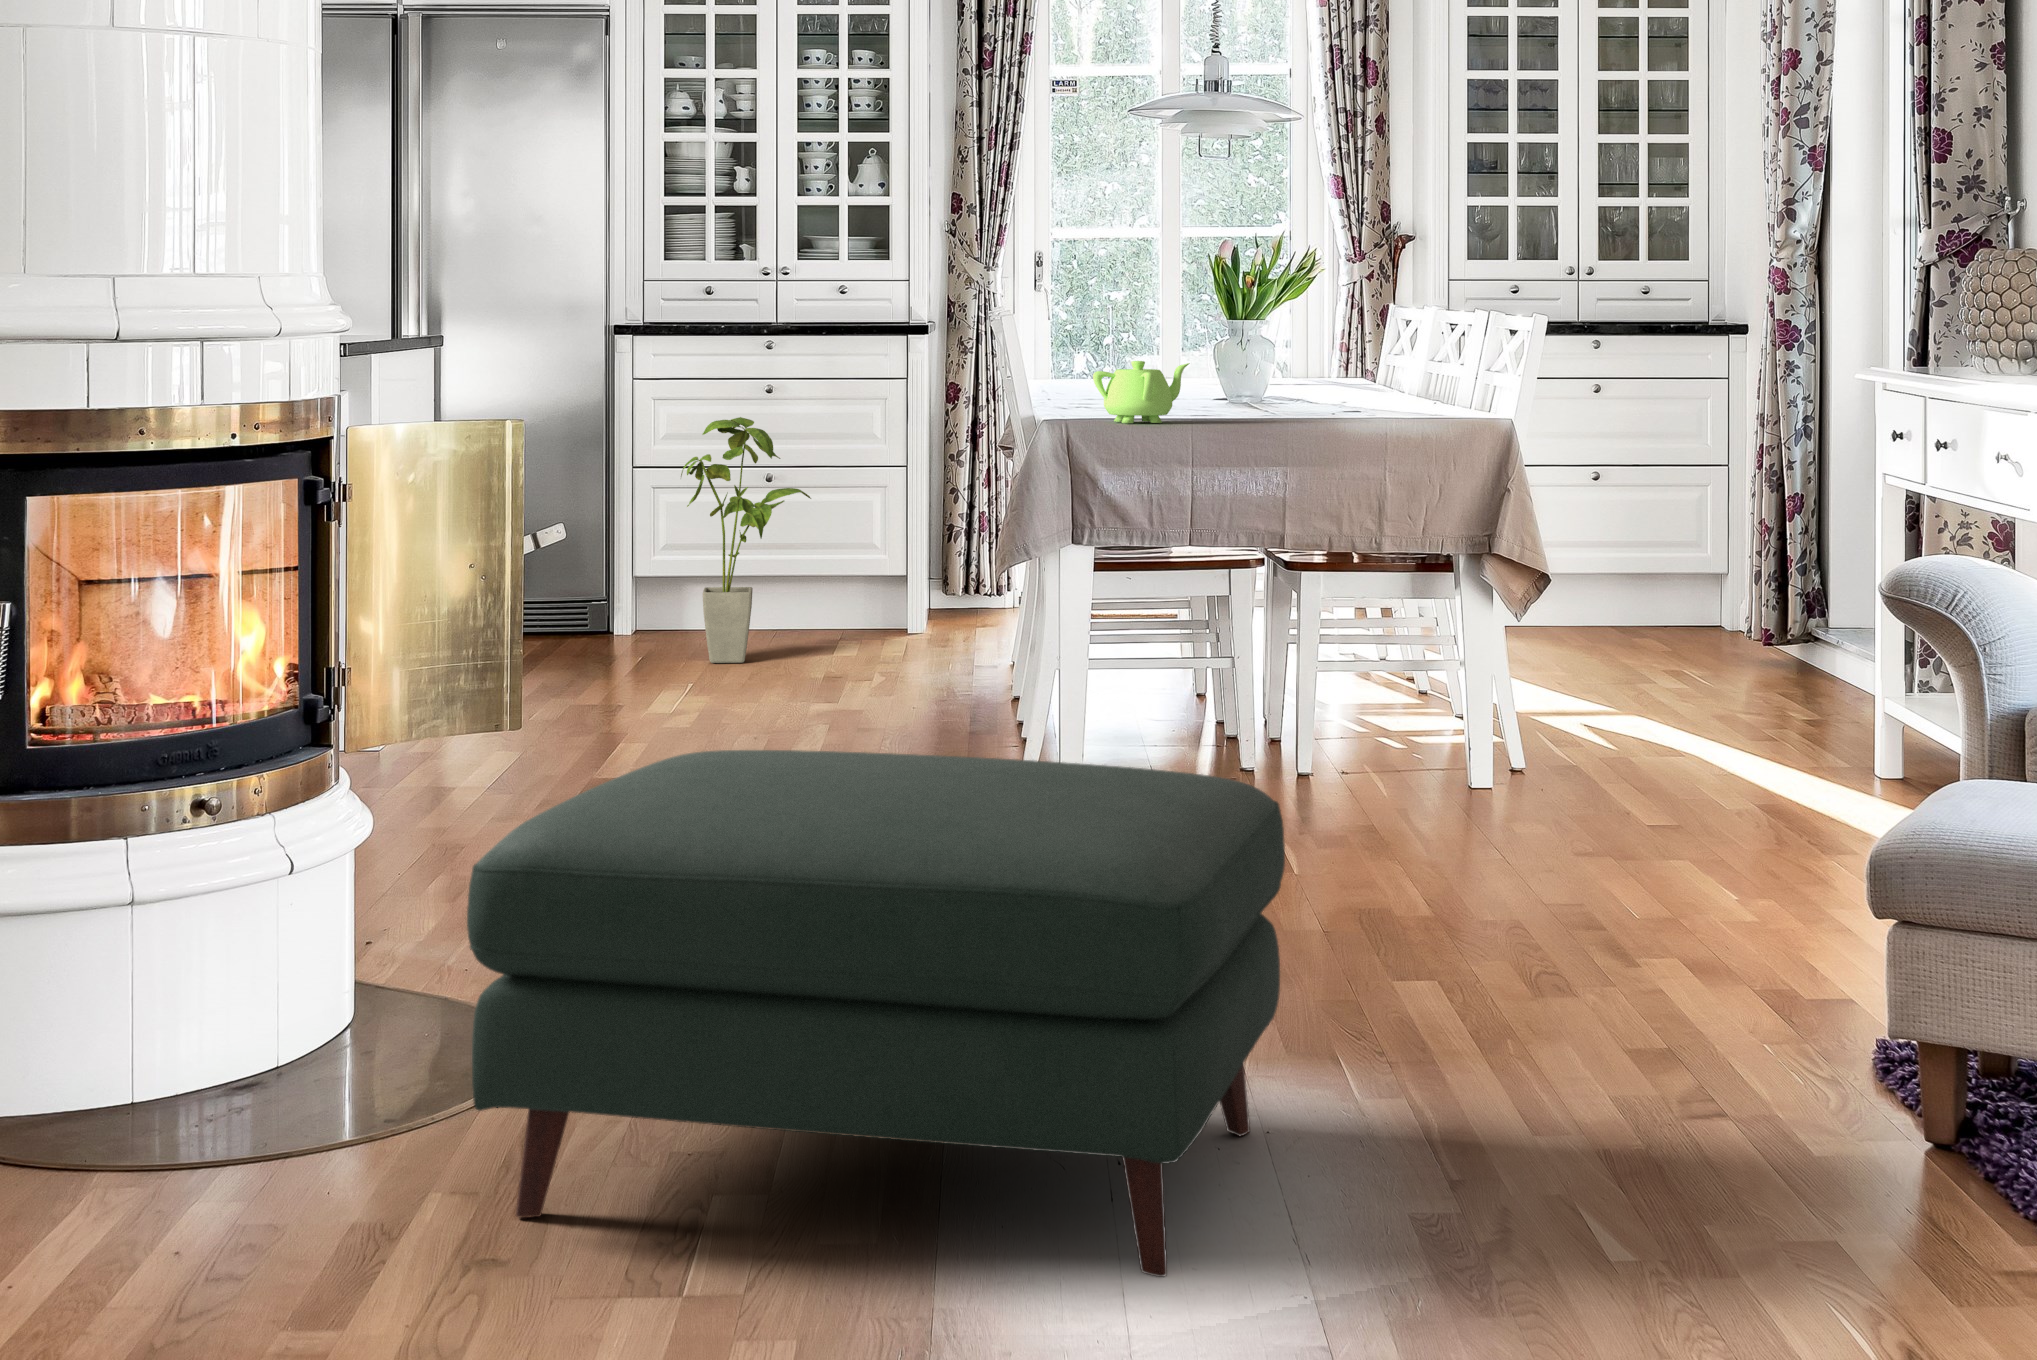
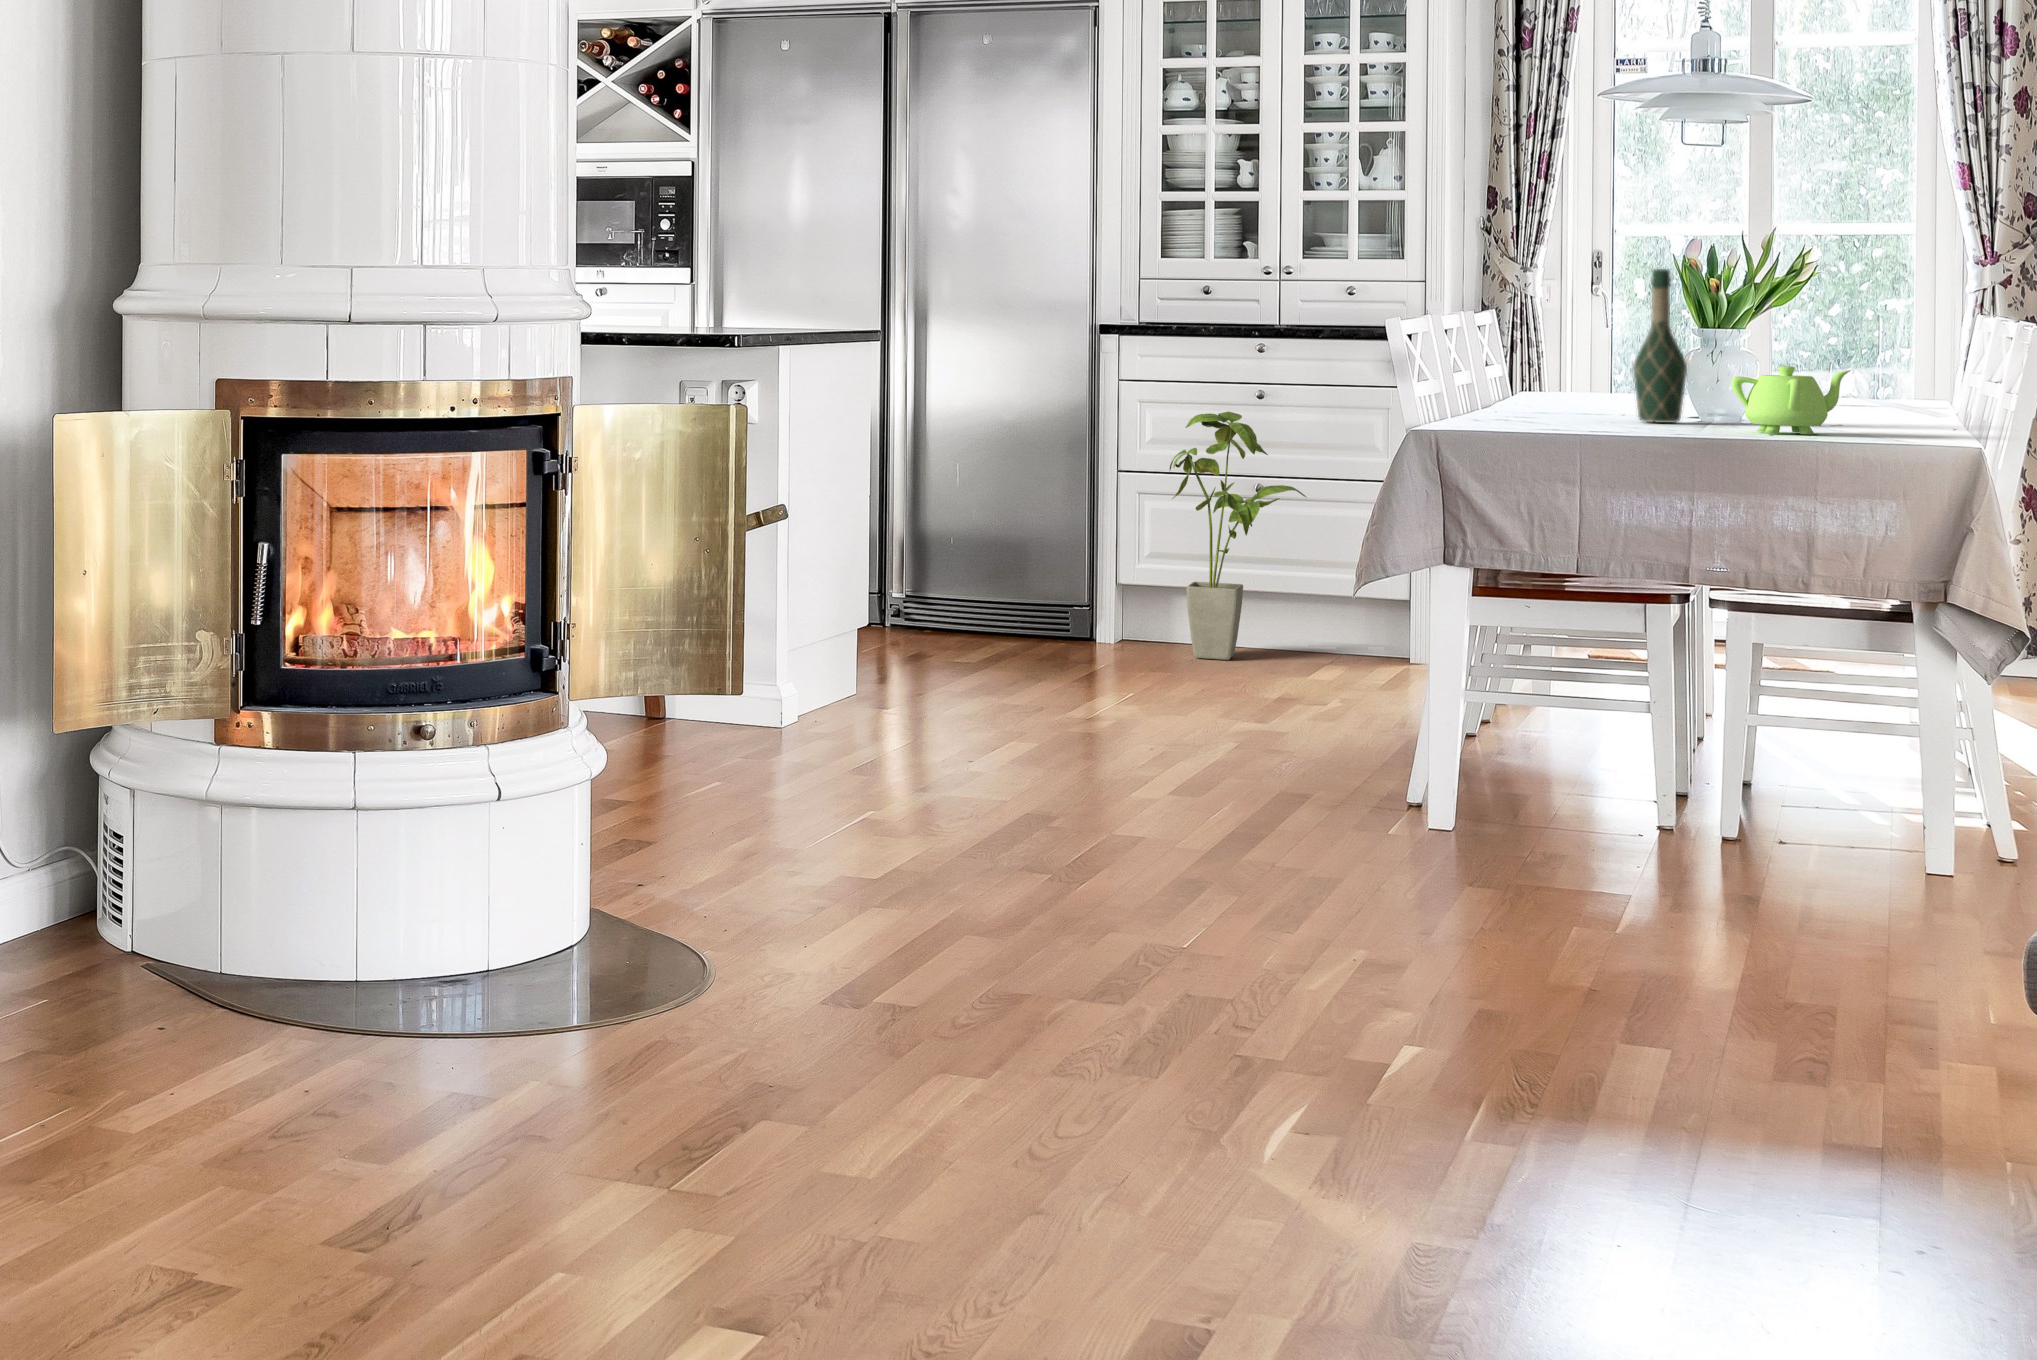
wine bottle: none [1188,274,1233,414] -> present [1633,269,1687,423]
teapot: present [1093,361,1190,423] -> present [1731,366,1851,434]
ottoman: present [467,750,1285,1277] -> none [537,723,1387,1283]

